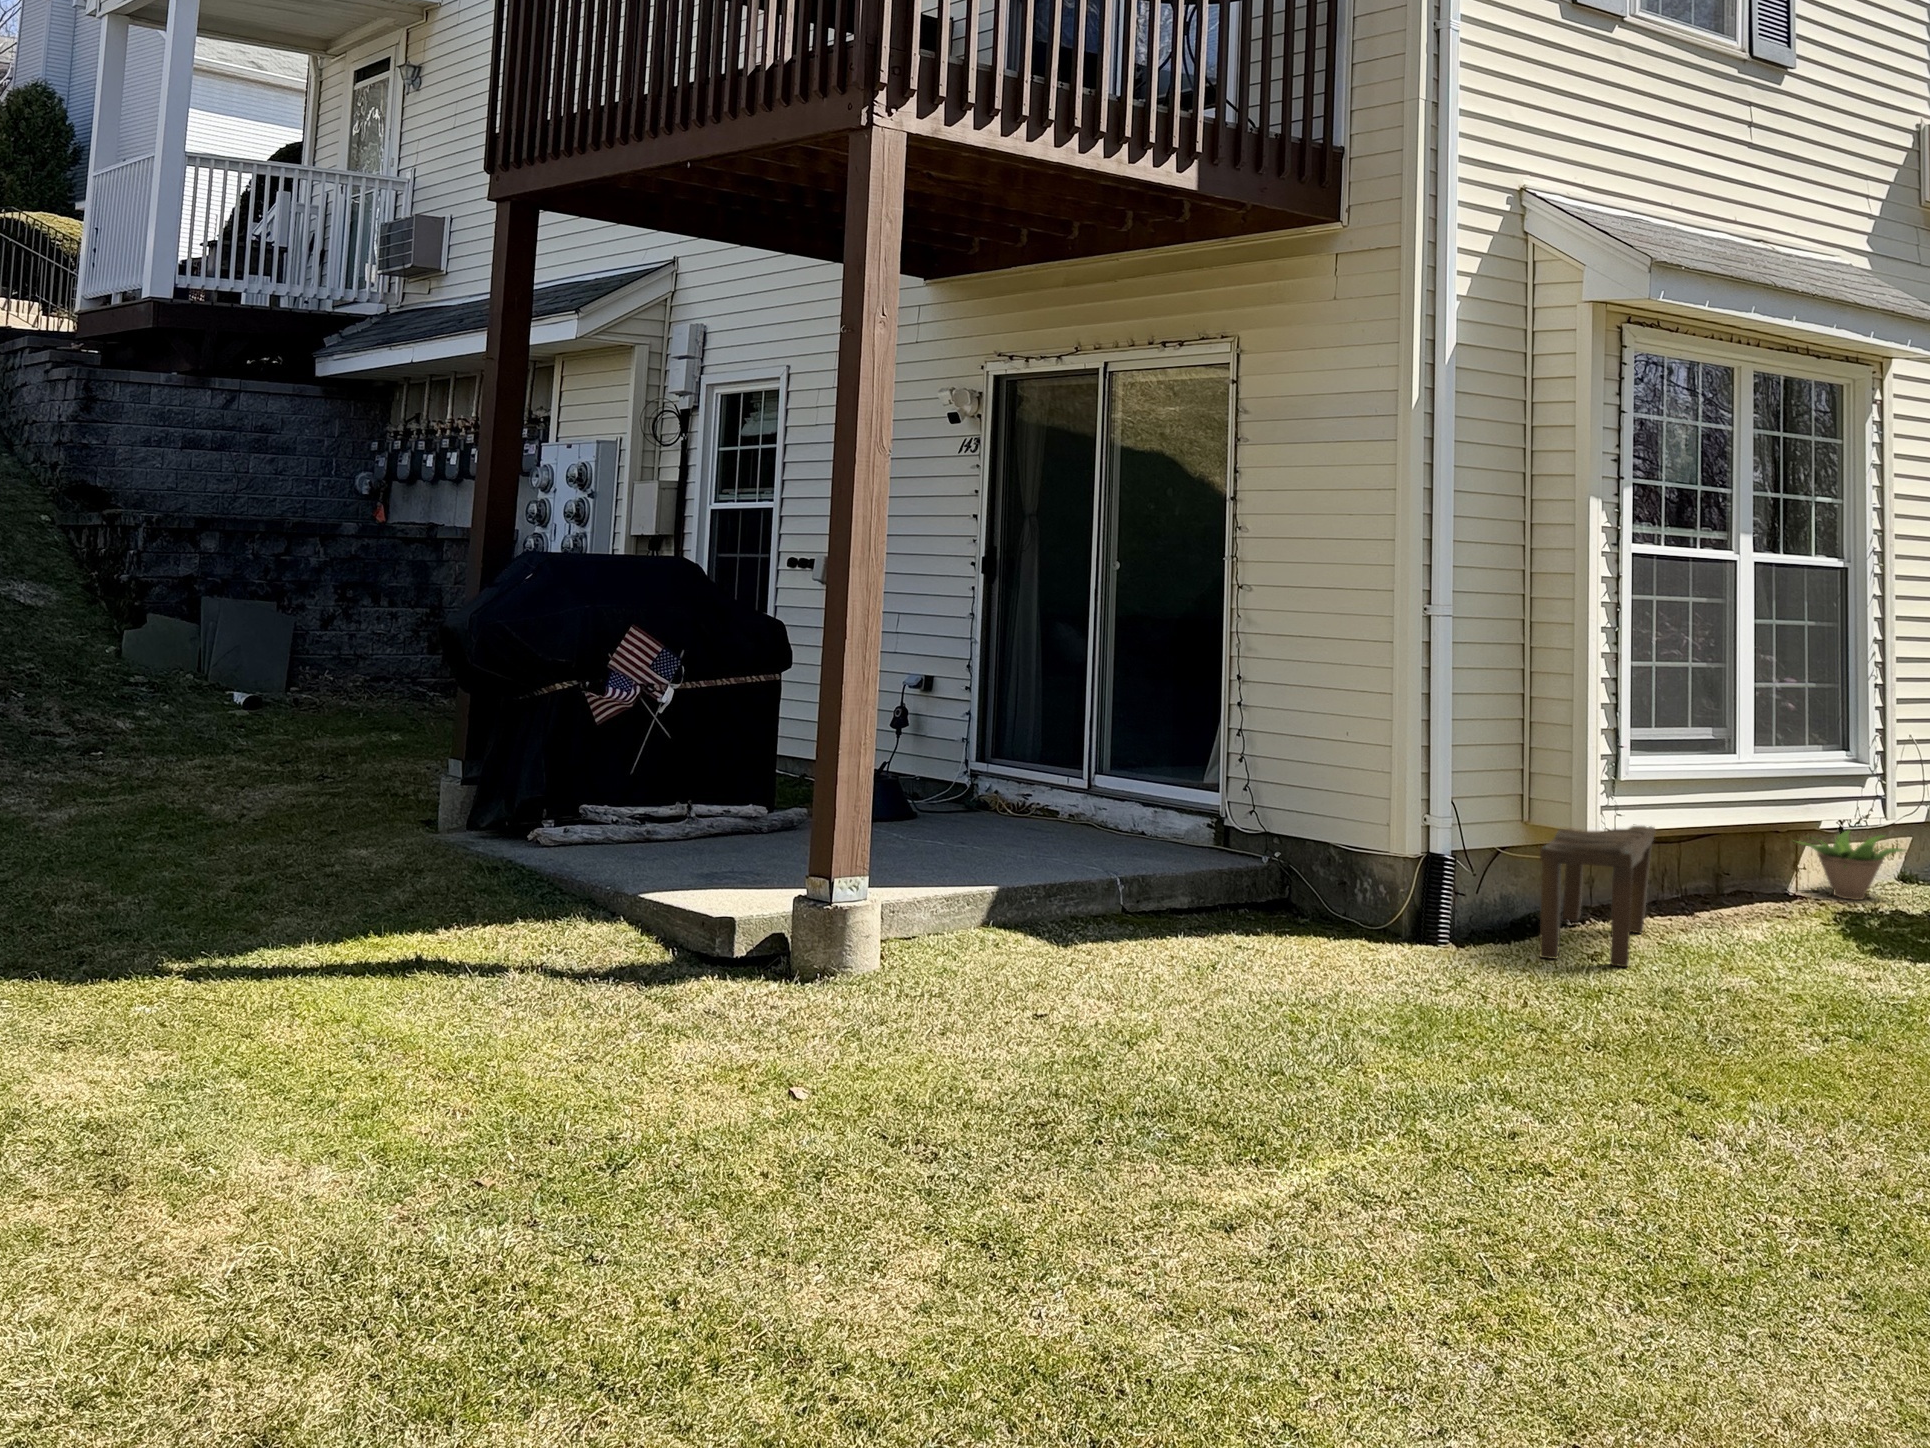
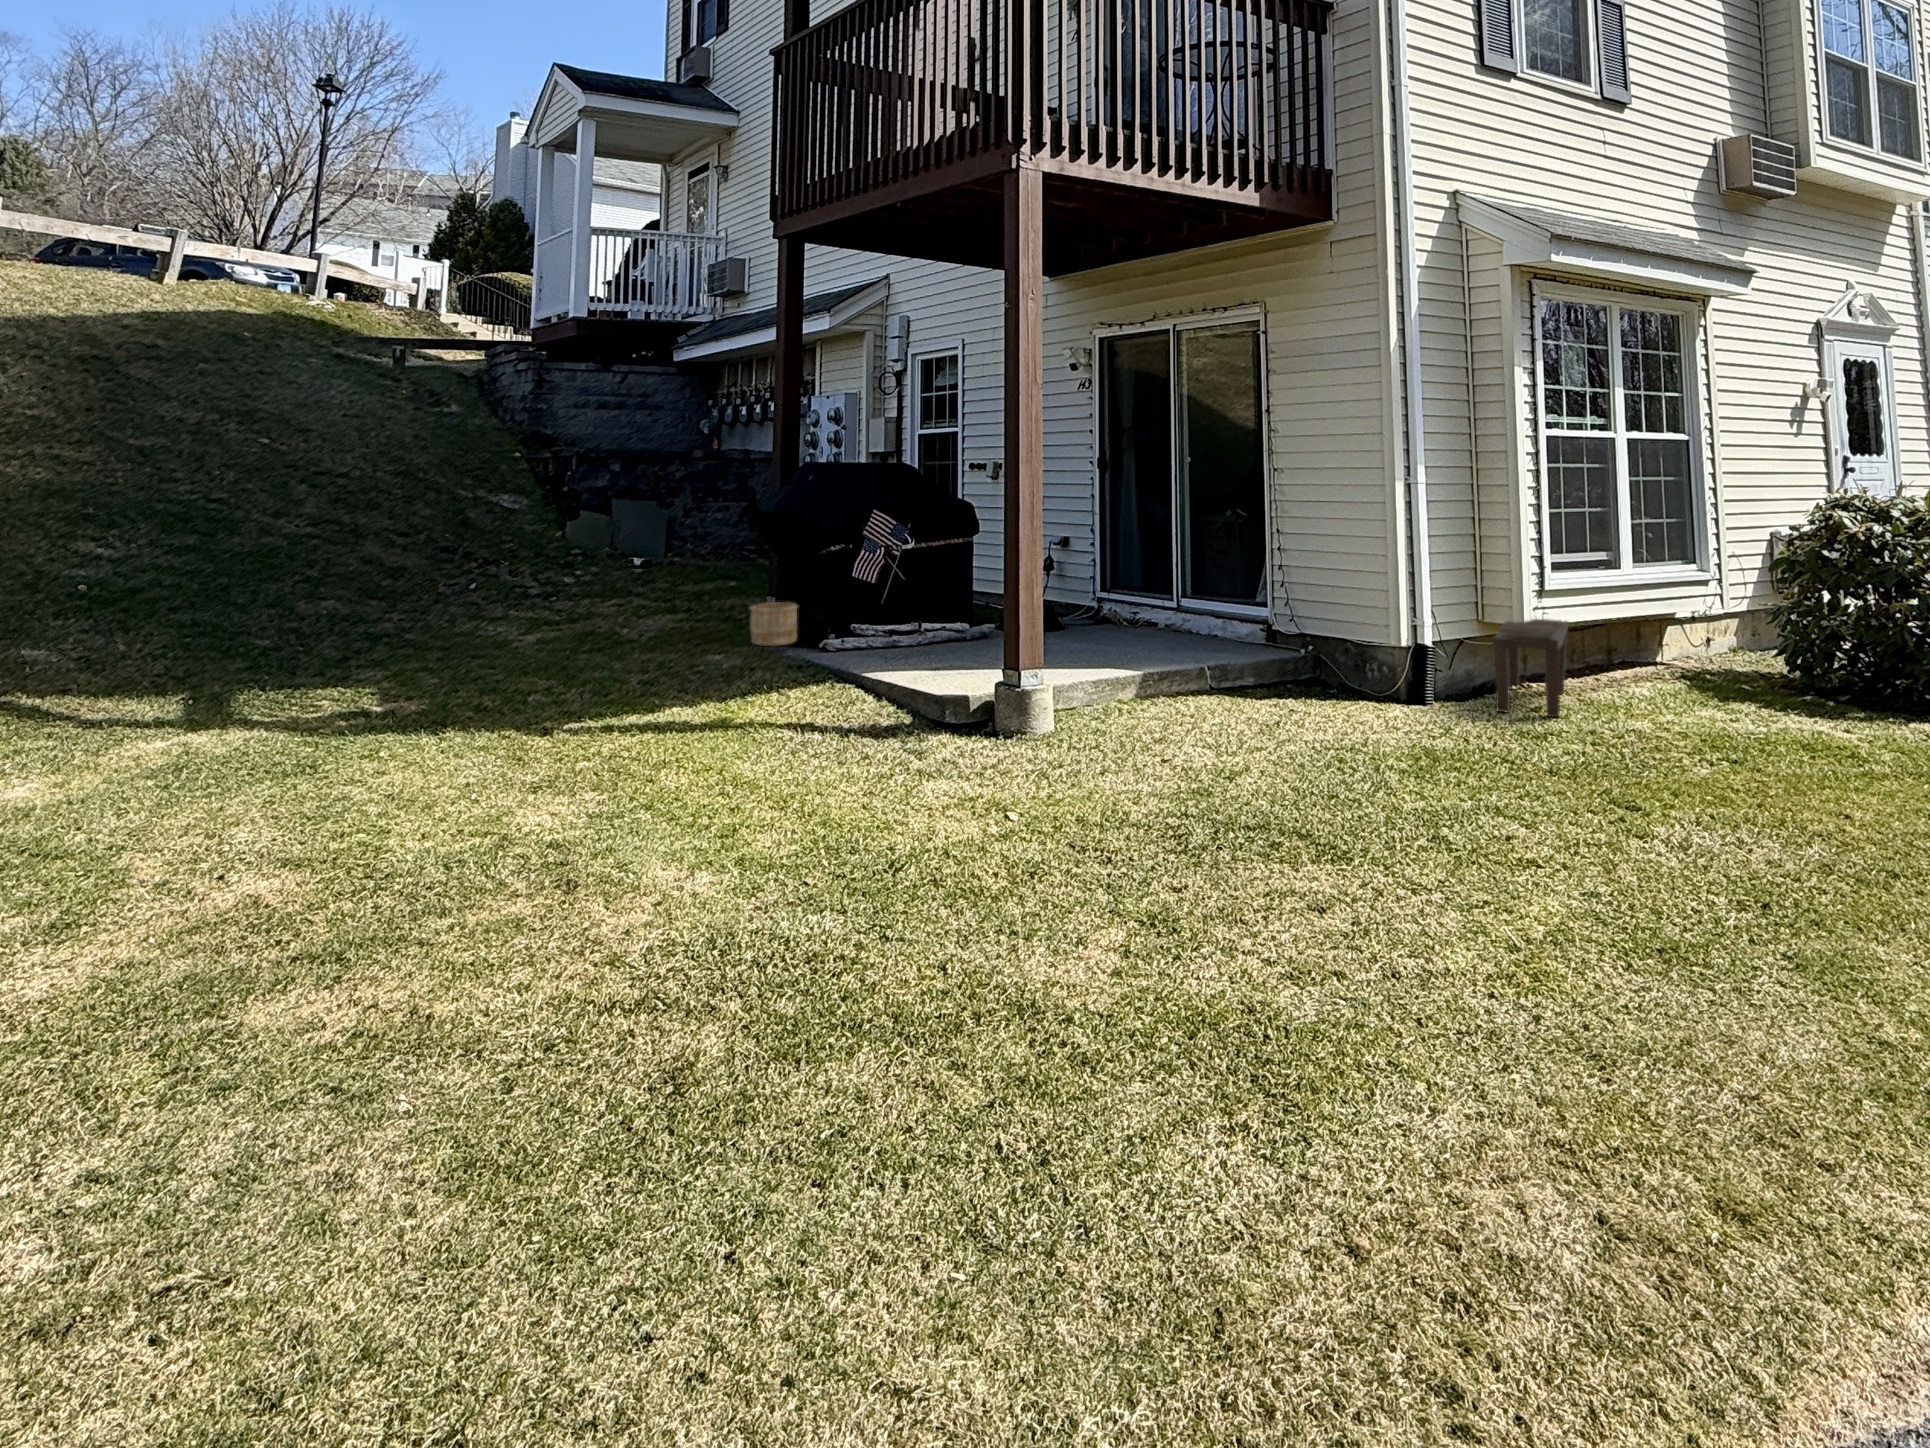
wooden bucket: none [419,768,498,836] -> present [750,602,798,646]
decorative plant: present [1798,831,1905,900] -> none [1657,620,1742,667]

